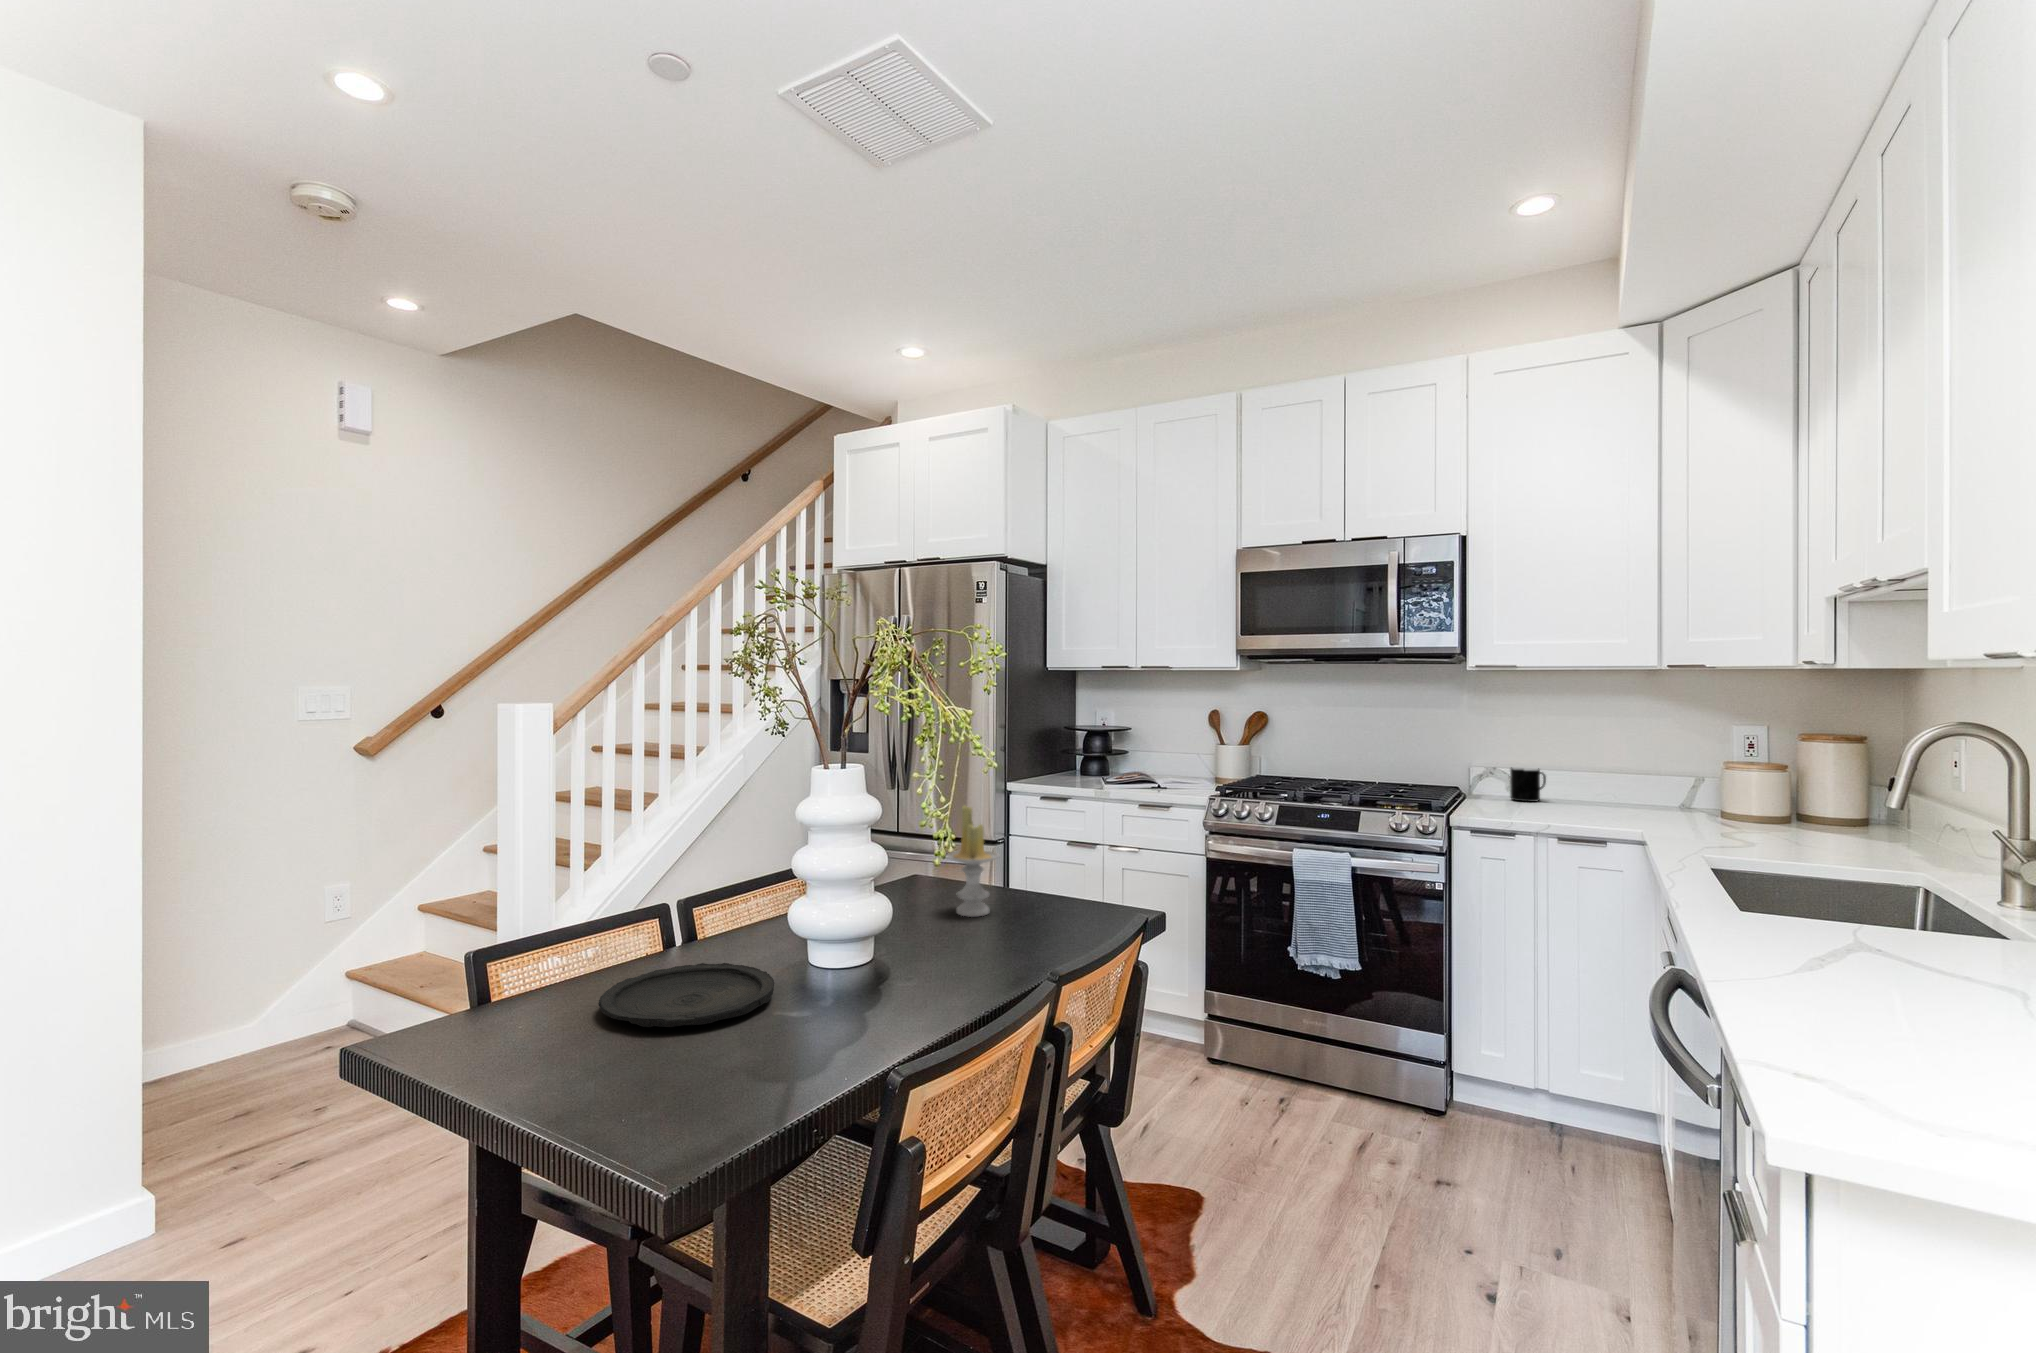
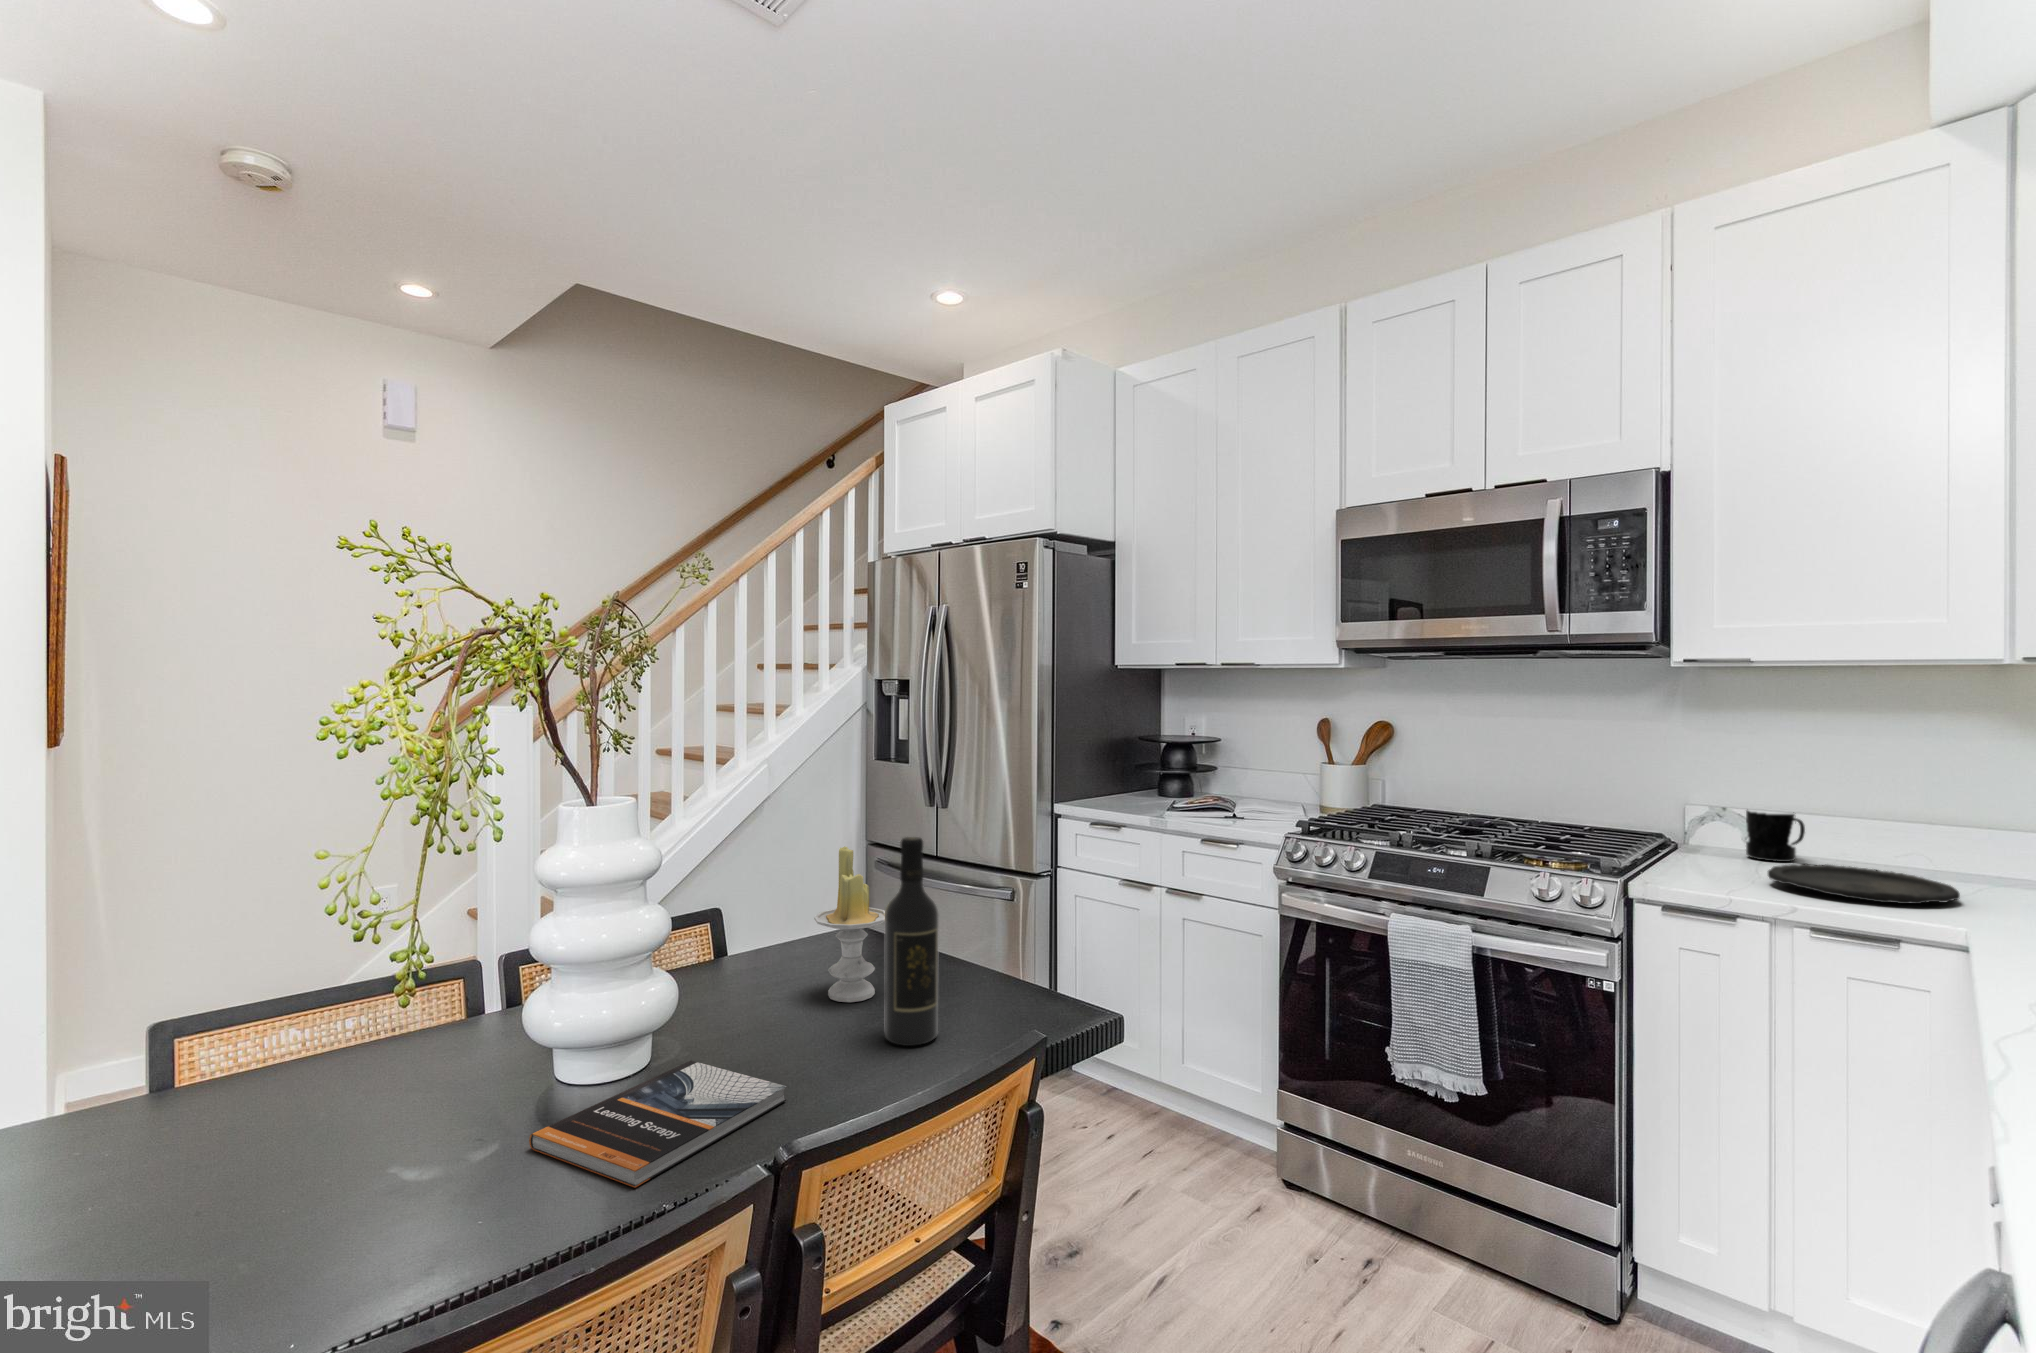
wine bottle: none [1026,792,1063,934] -> present [885,837,939,1046]
book: none [873,947,1006,1003] -> present [529,1061,786,1188]
plate: present [598,963,774,1027] -> present [1768,864,1960,904]

